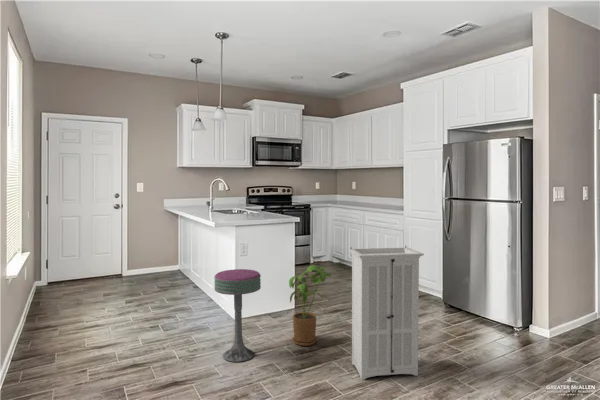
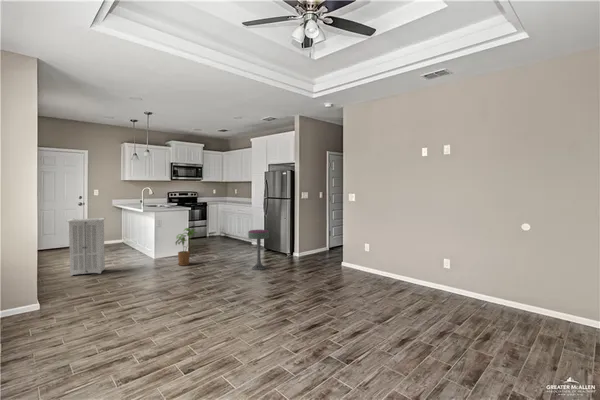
storage cabinet: present [349,246,424,380] -> present [67,218,105,276]
bar stool: present [214,269,261,362] -> present [248,230,269,270]

